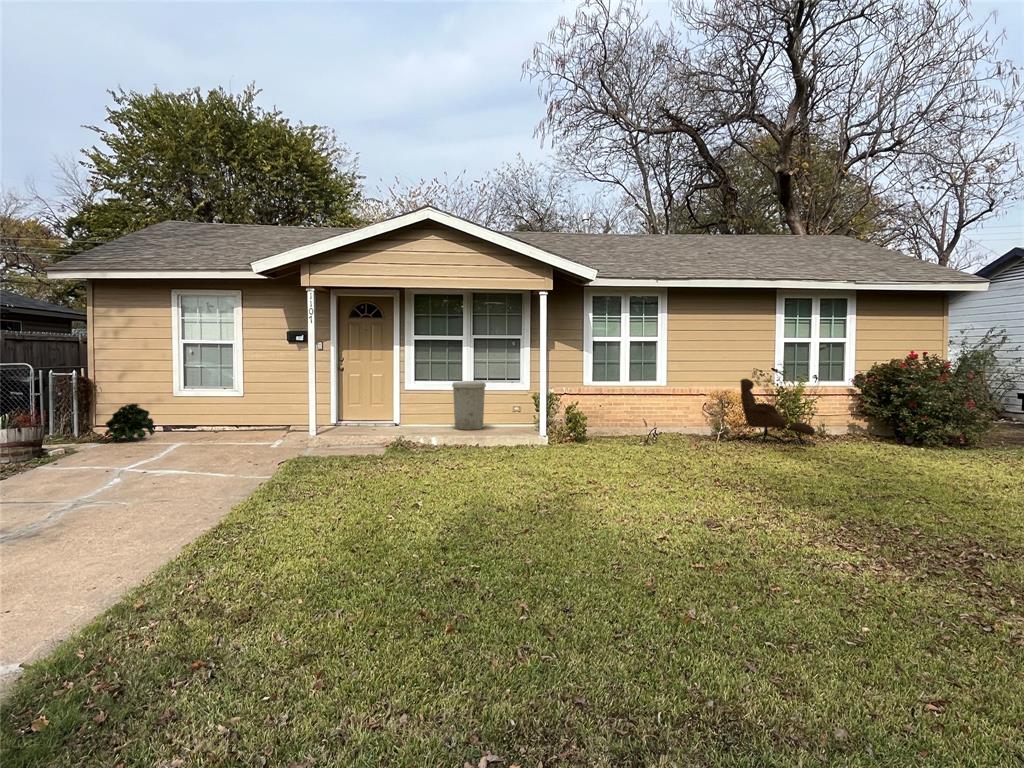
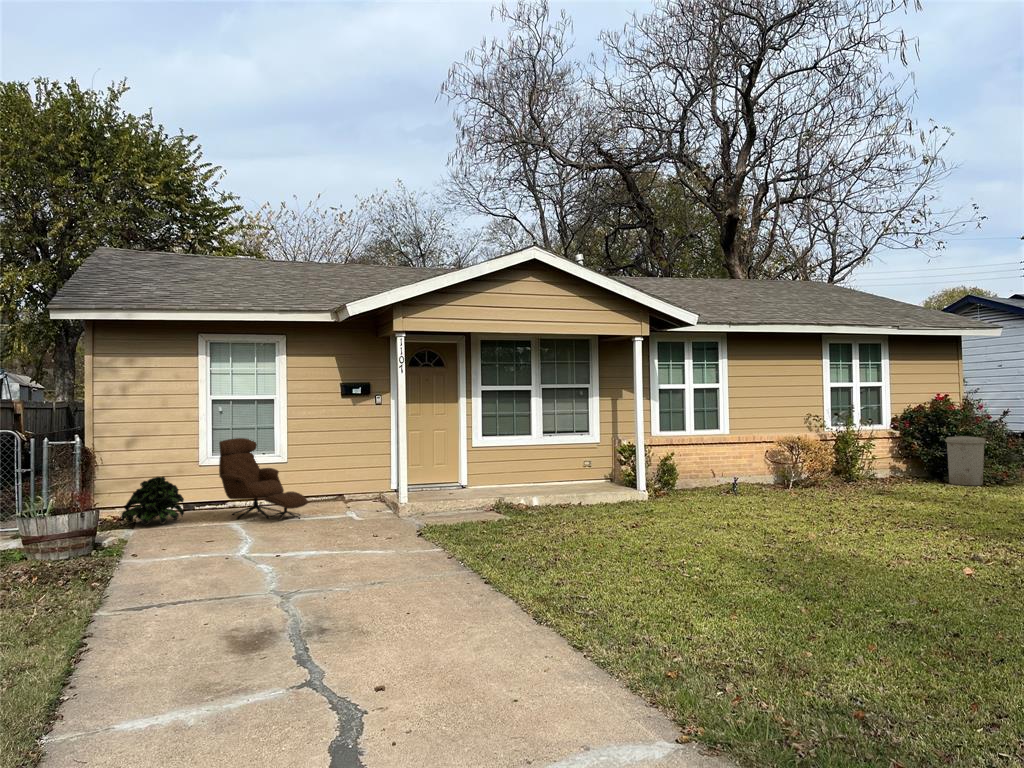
lounge chair: present [741,379,815,445] -> present [219,438,308,521]
trash can: present [452,381,486,430] -> present [946,436,986,485]

